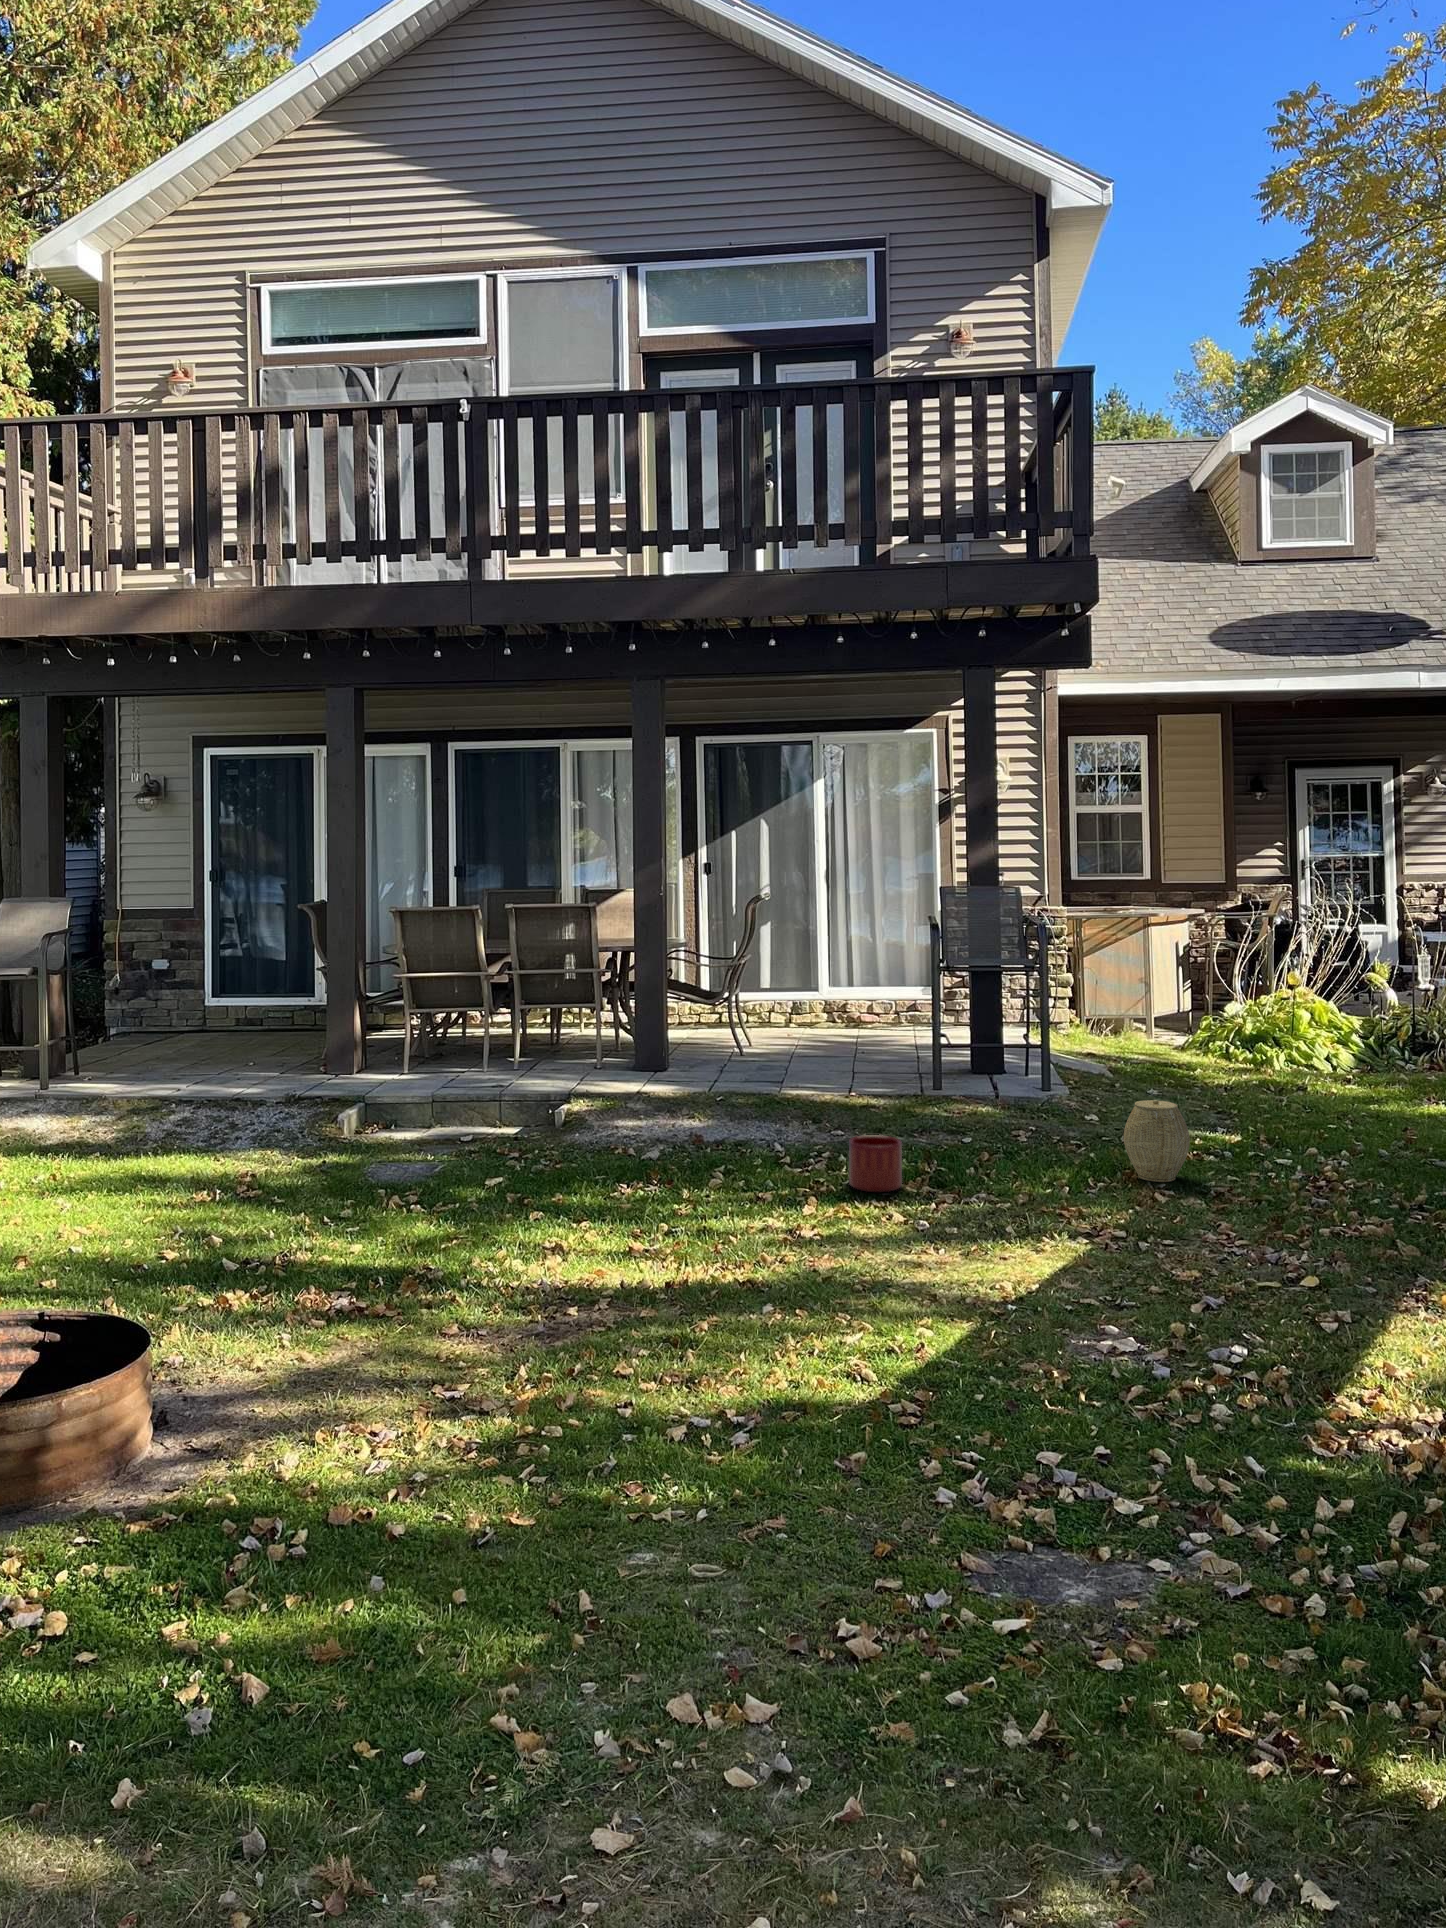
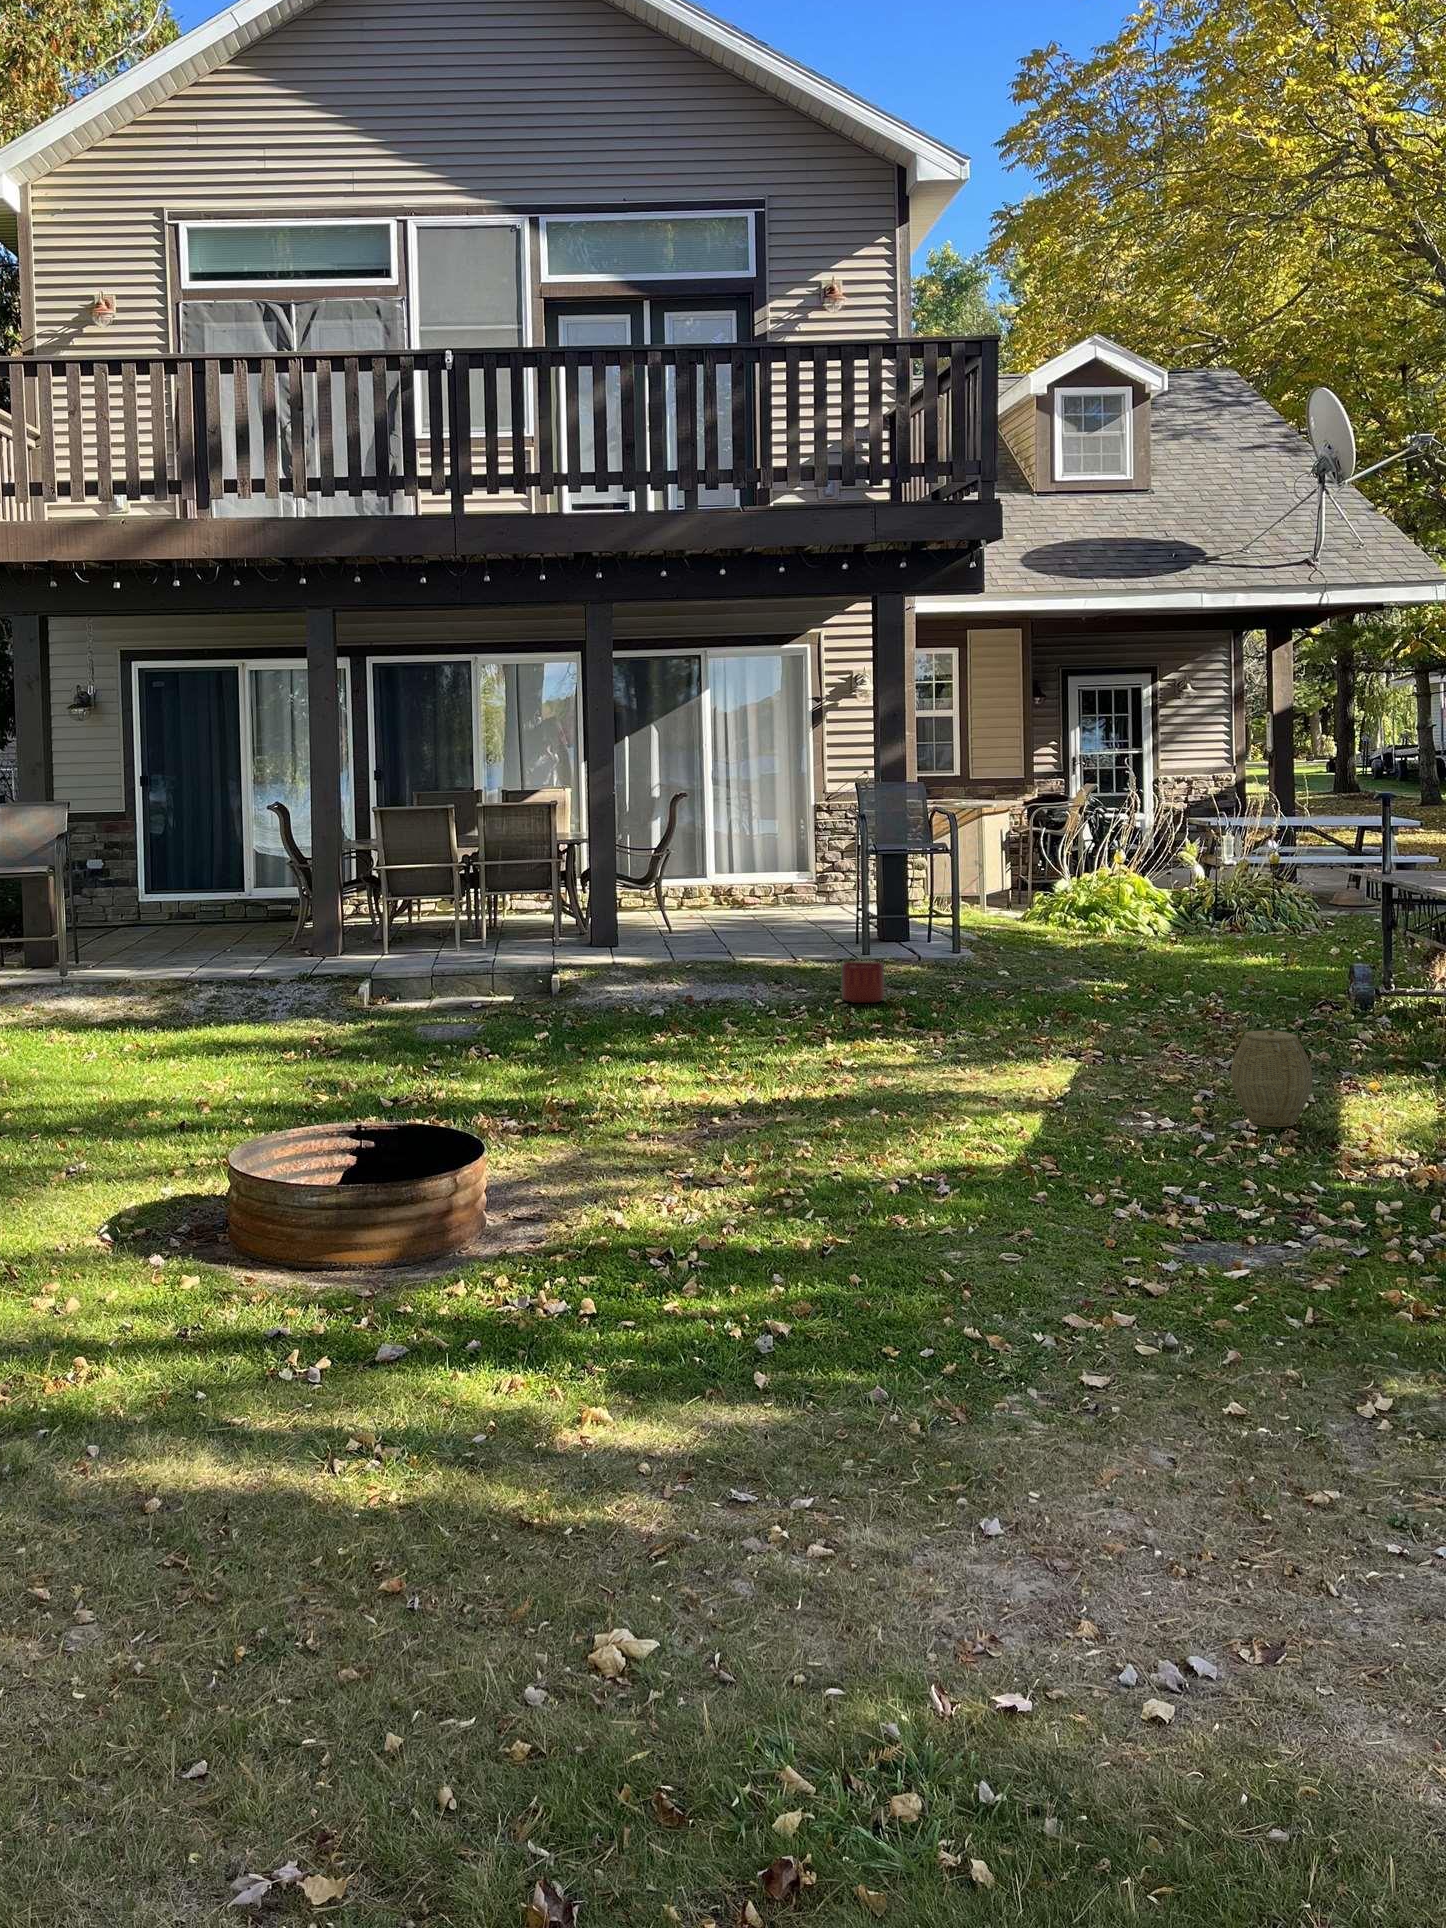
woven basket: present [1124,1100,1190,1182] -> present [1231,1029,1313,1127]

